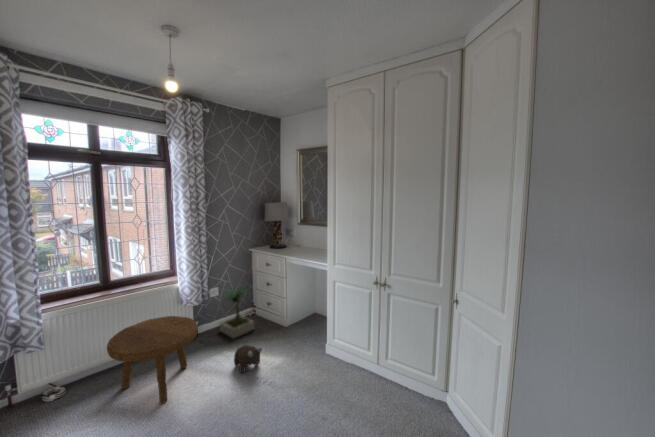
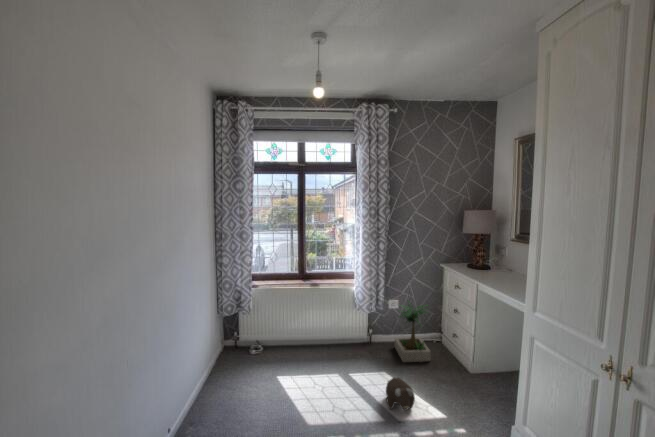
footstool: present [107,316,198,404] -> none [282,314,354,399]

